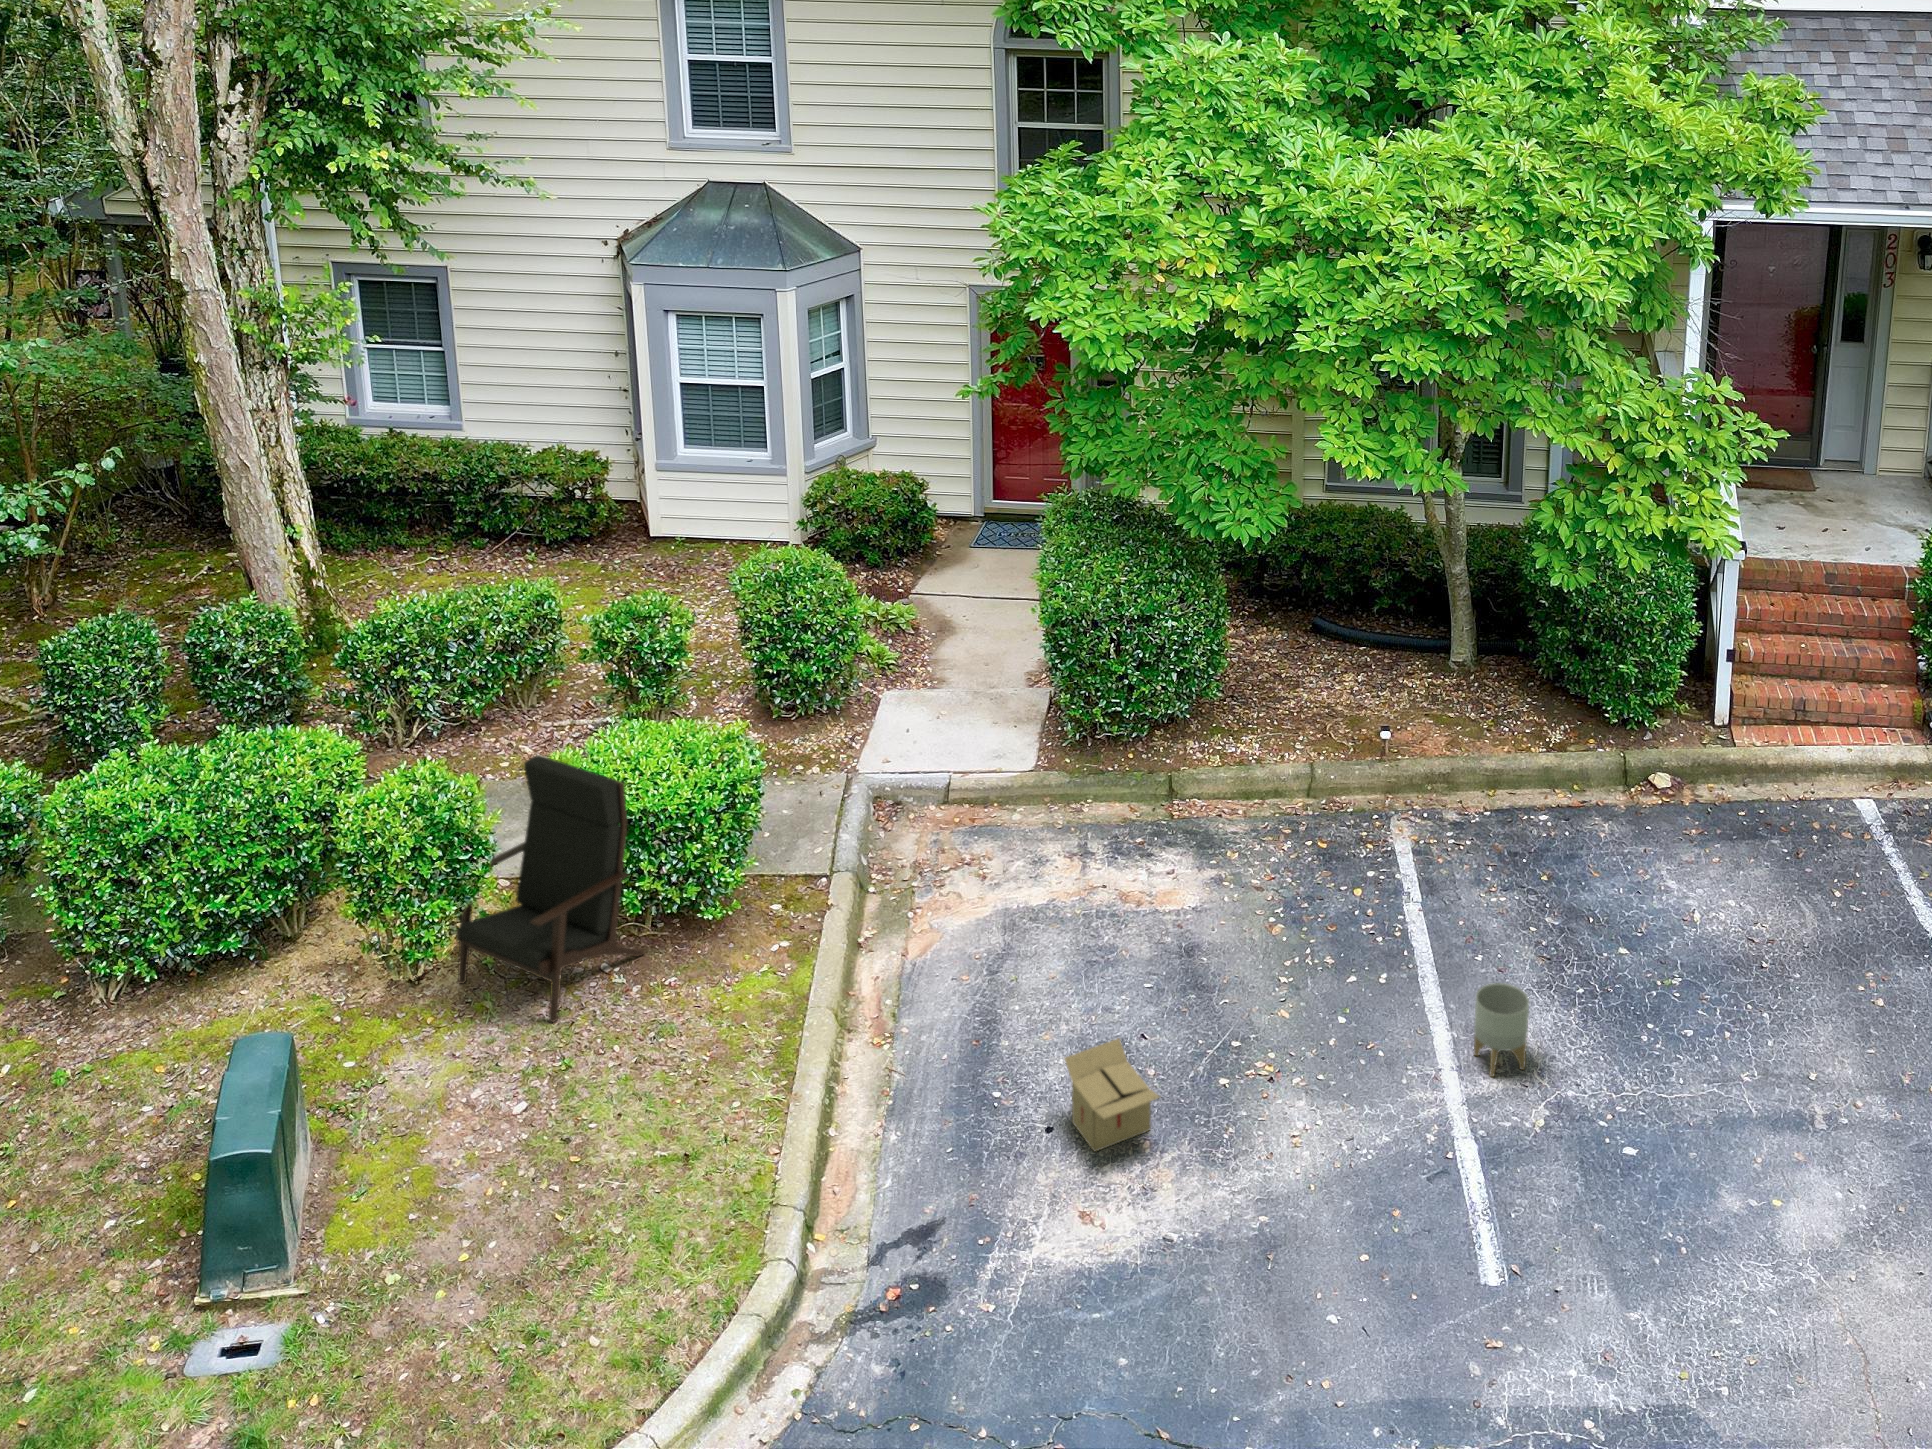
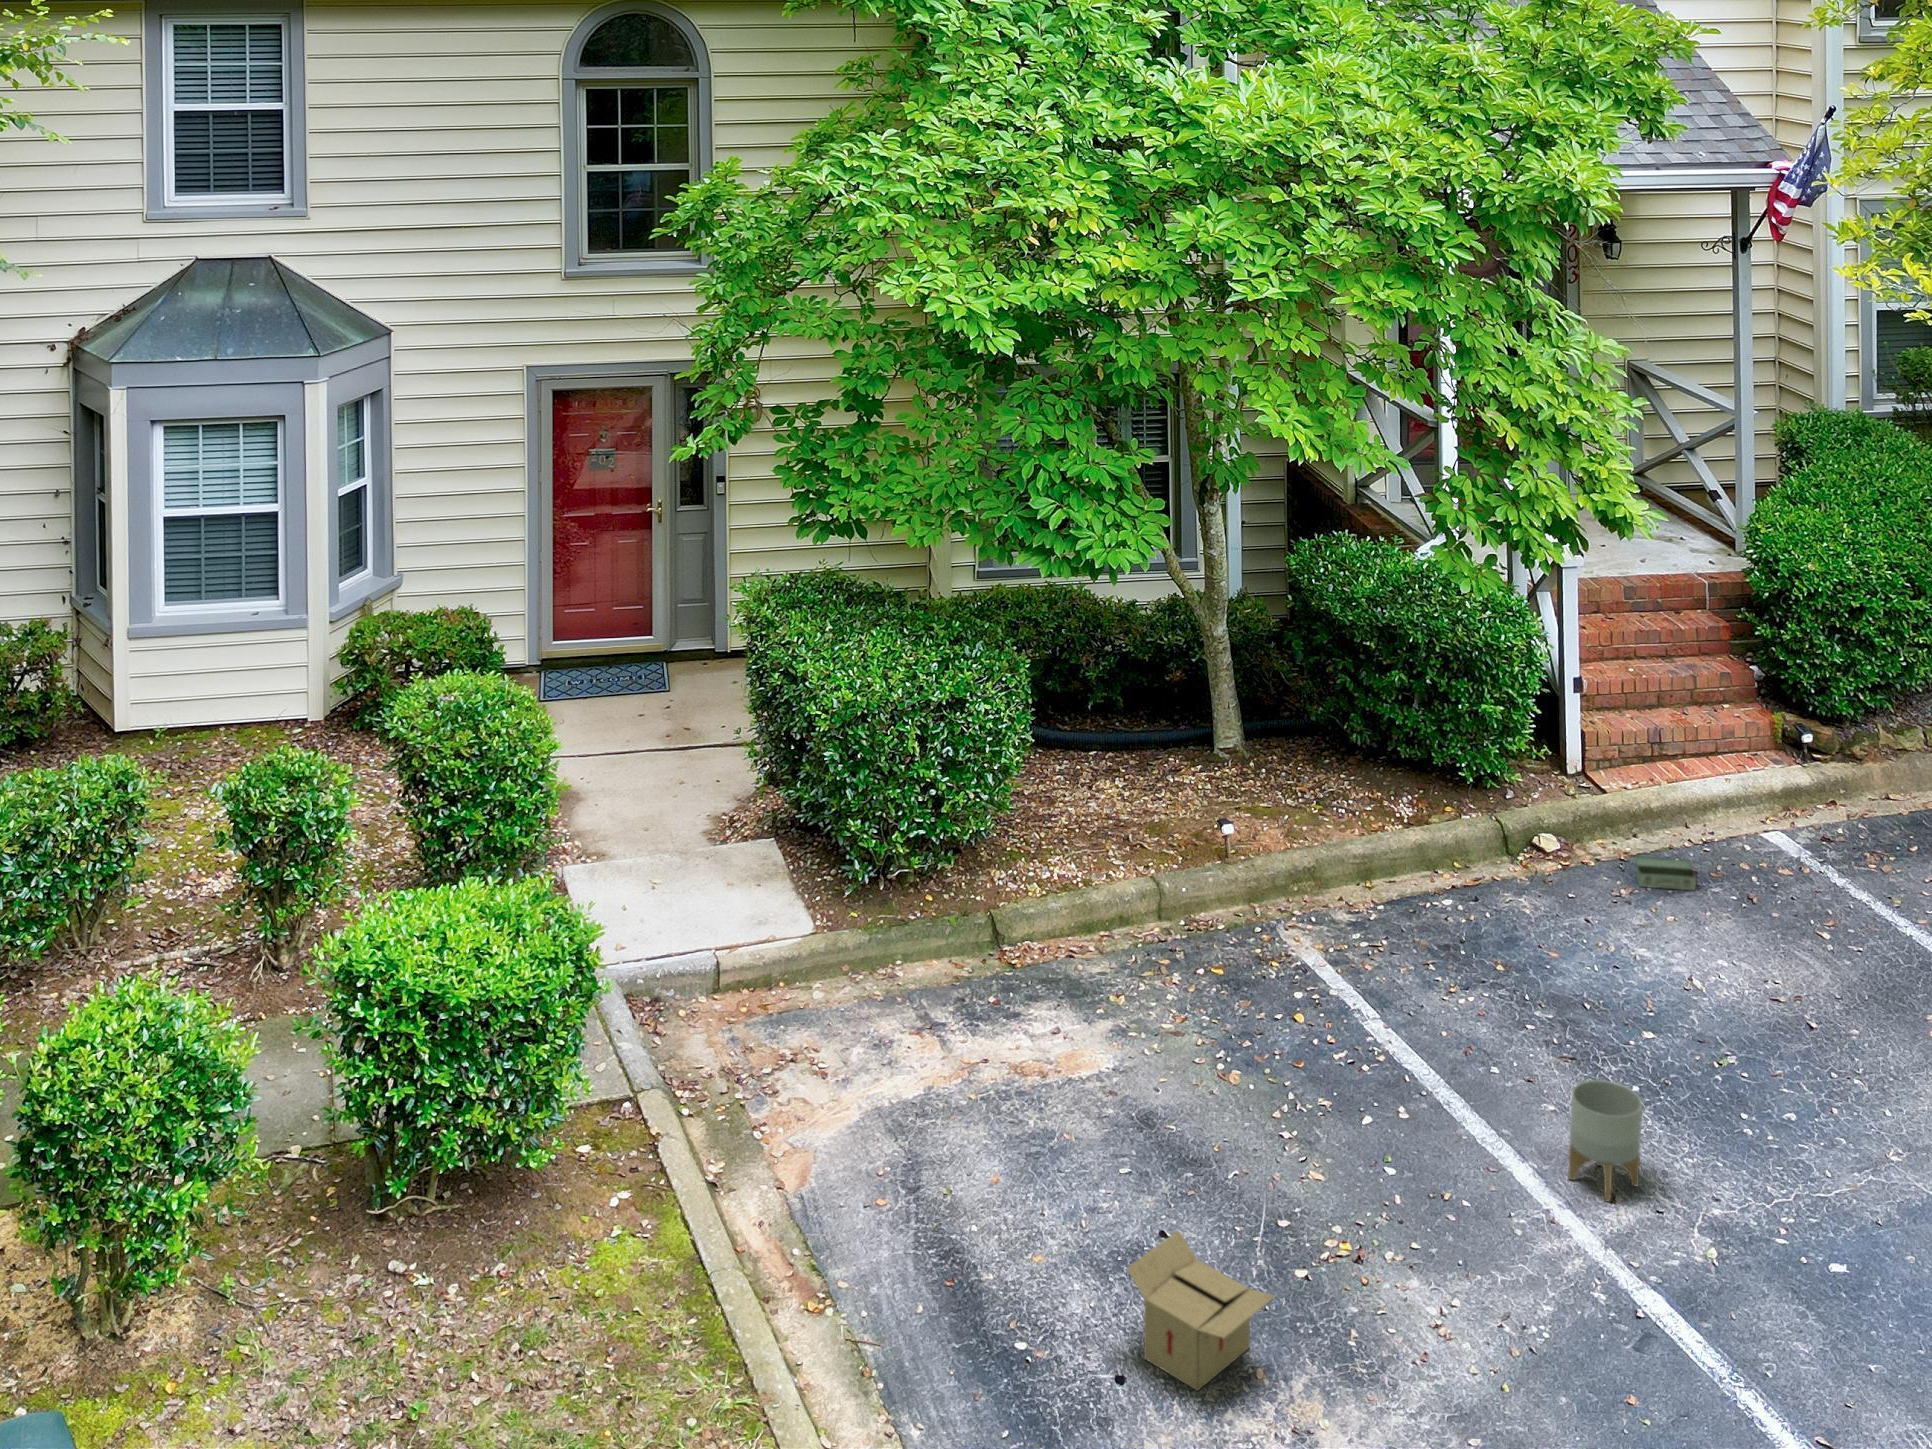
lounge chair: present [456,755,645,1022] -> none [158,970,445,1358]
toolbox: none [1714,805,1767,842] -> present [1634,856,1696,890]

